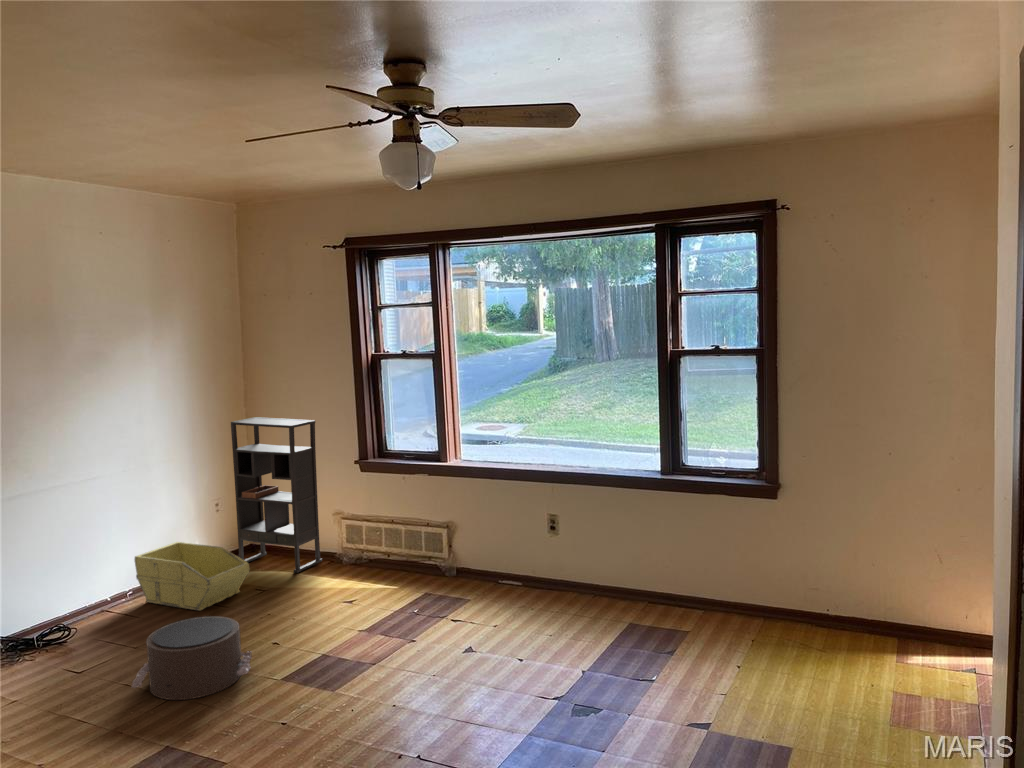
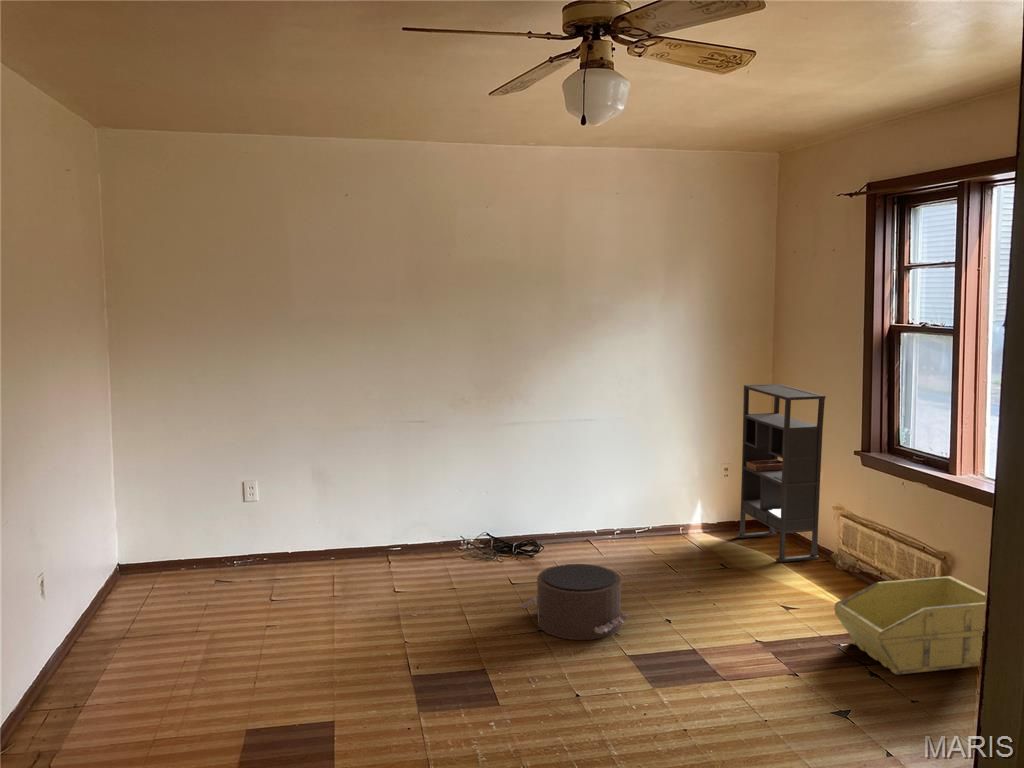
storage bin: present [135,542,249,611] -> present [834,576,985,675]

